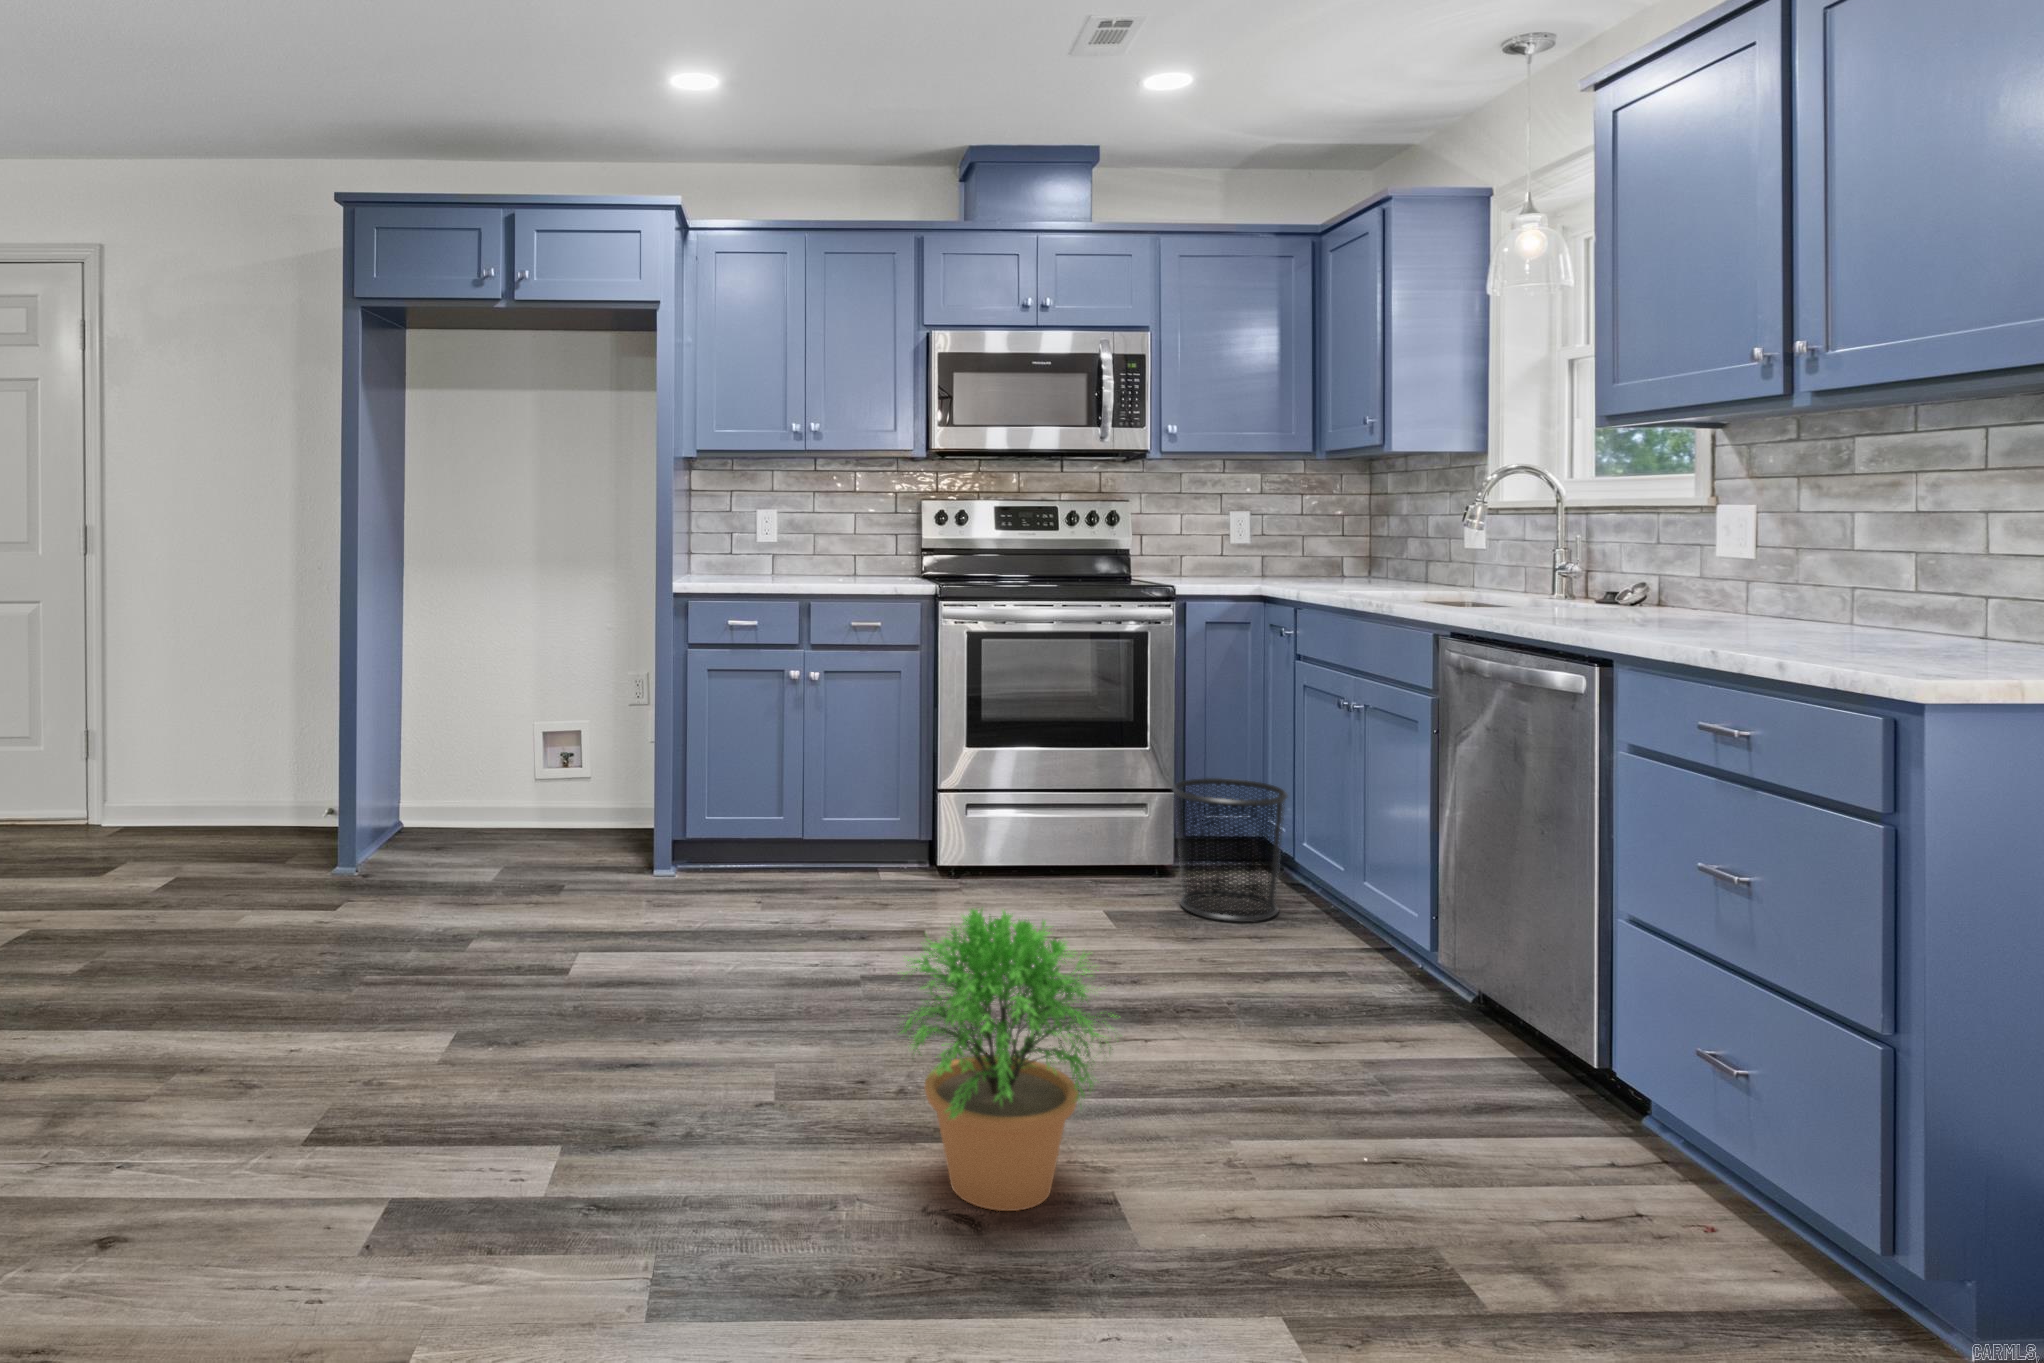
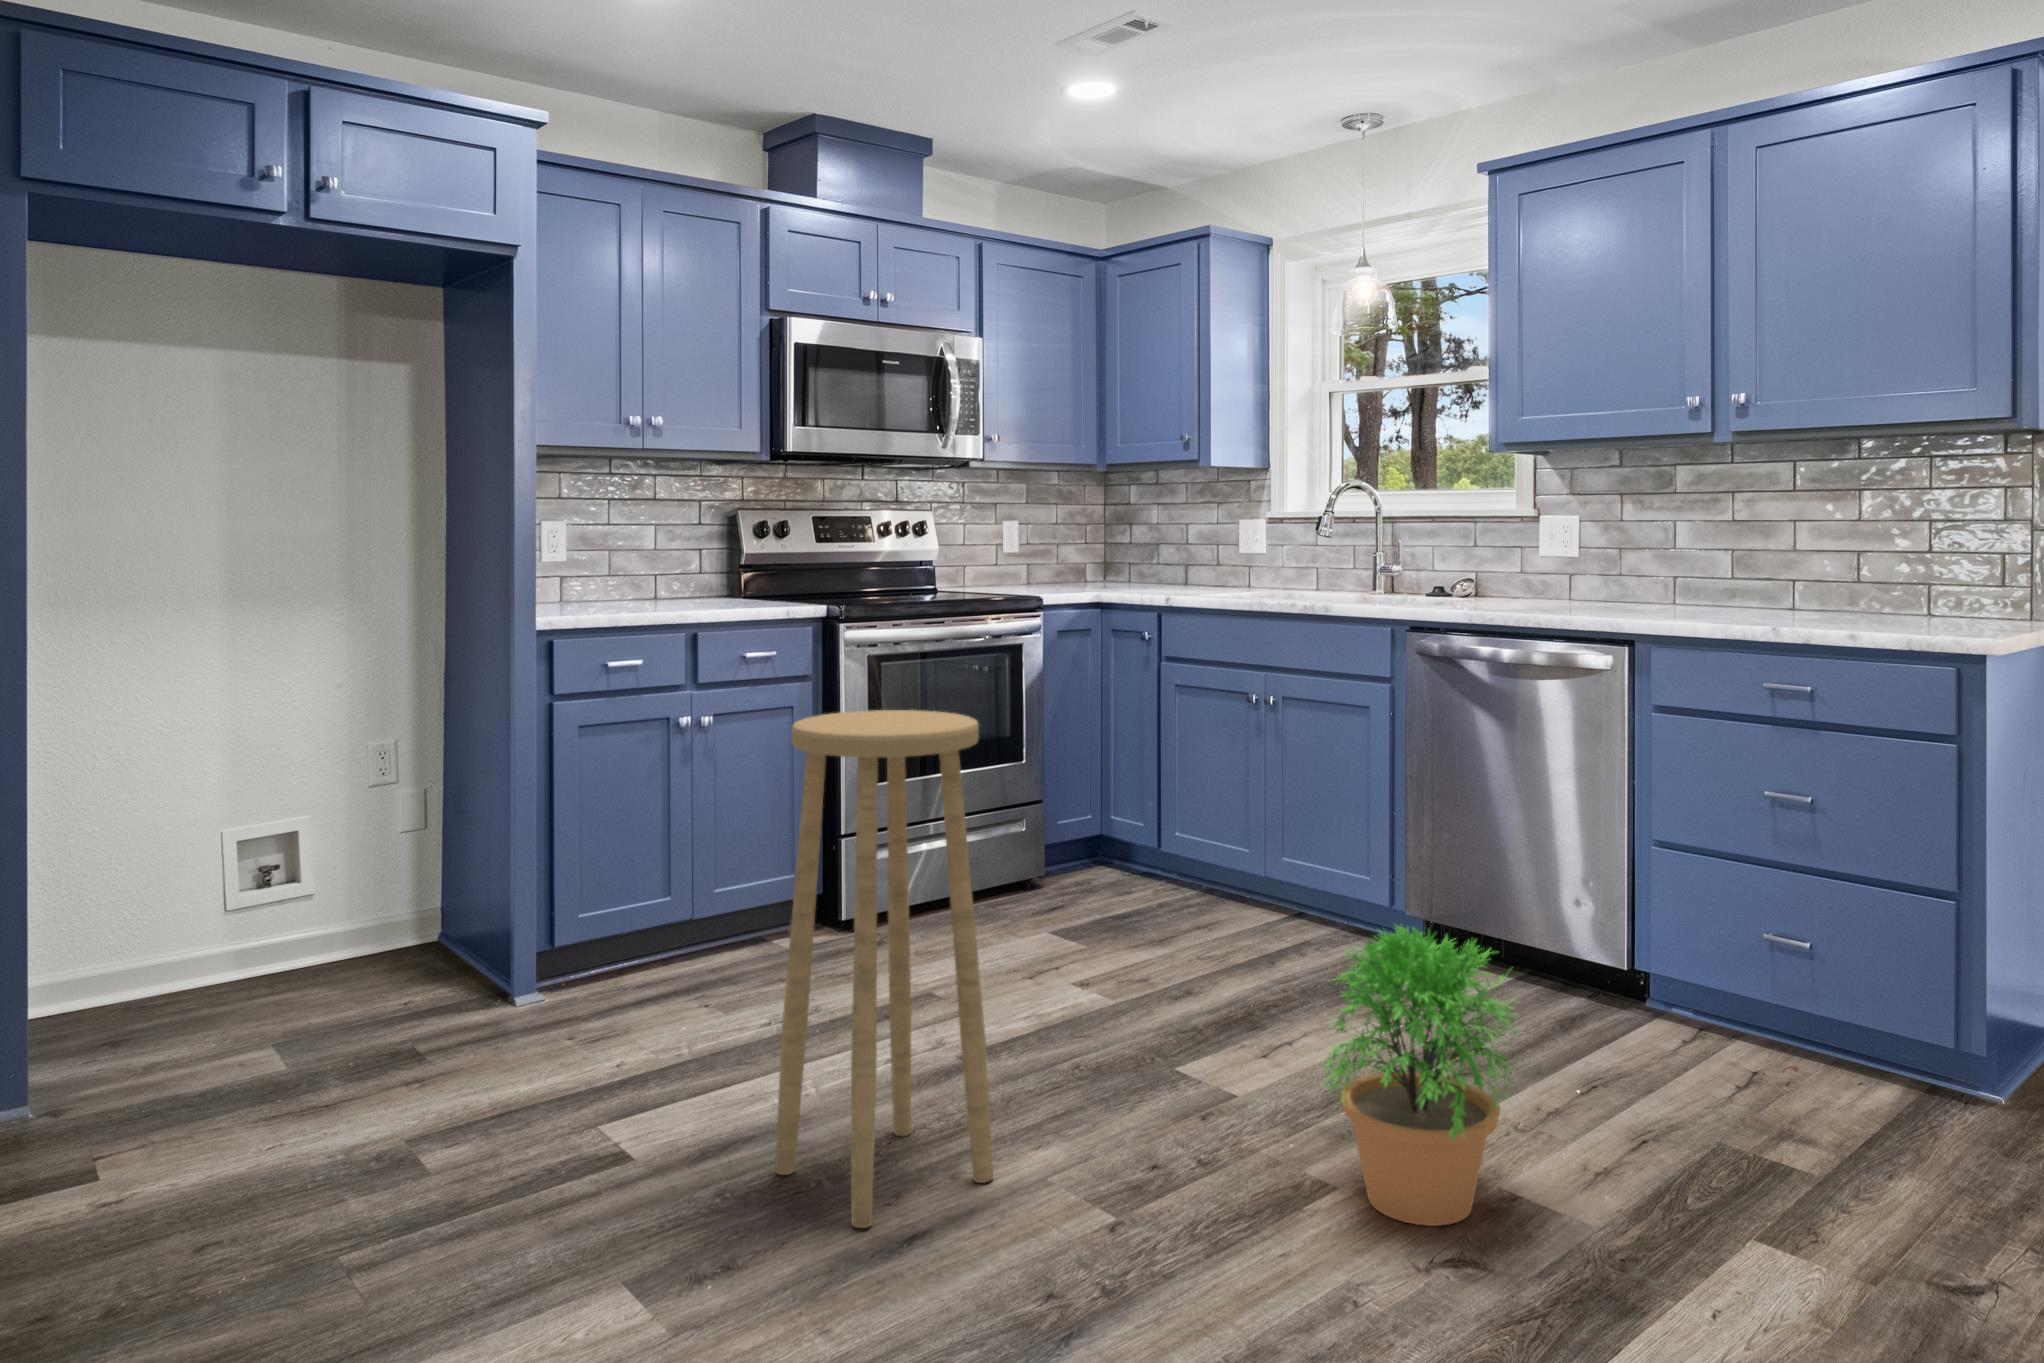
stool: none [592,664,743,1059] -> present [775,710,993,1228]
waste bin: present [1172,778,1288,922] -> none [1103,785,1213,925]

